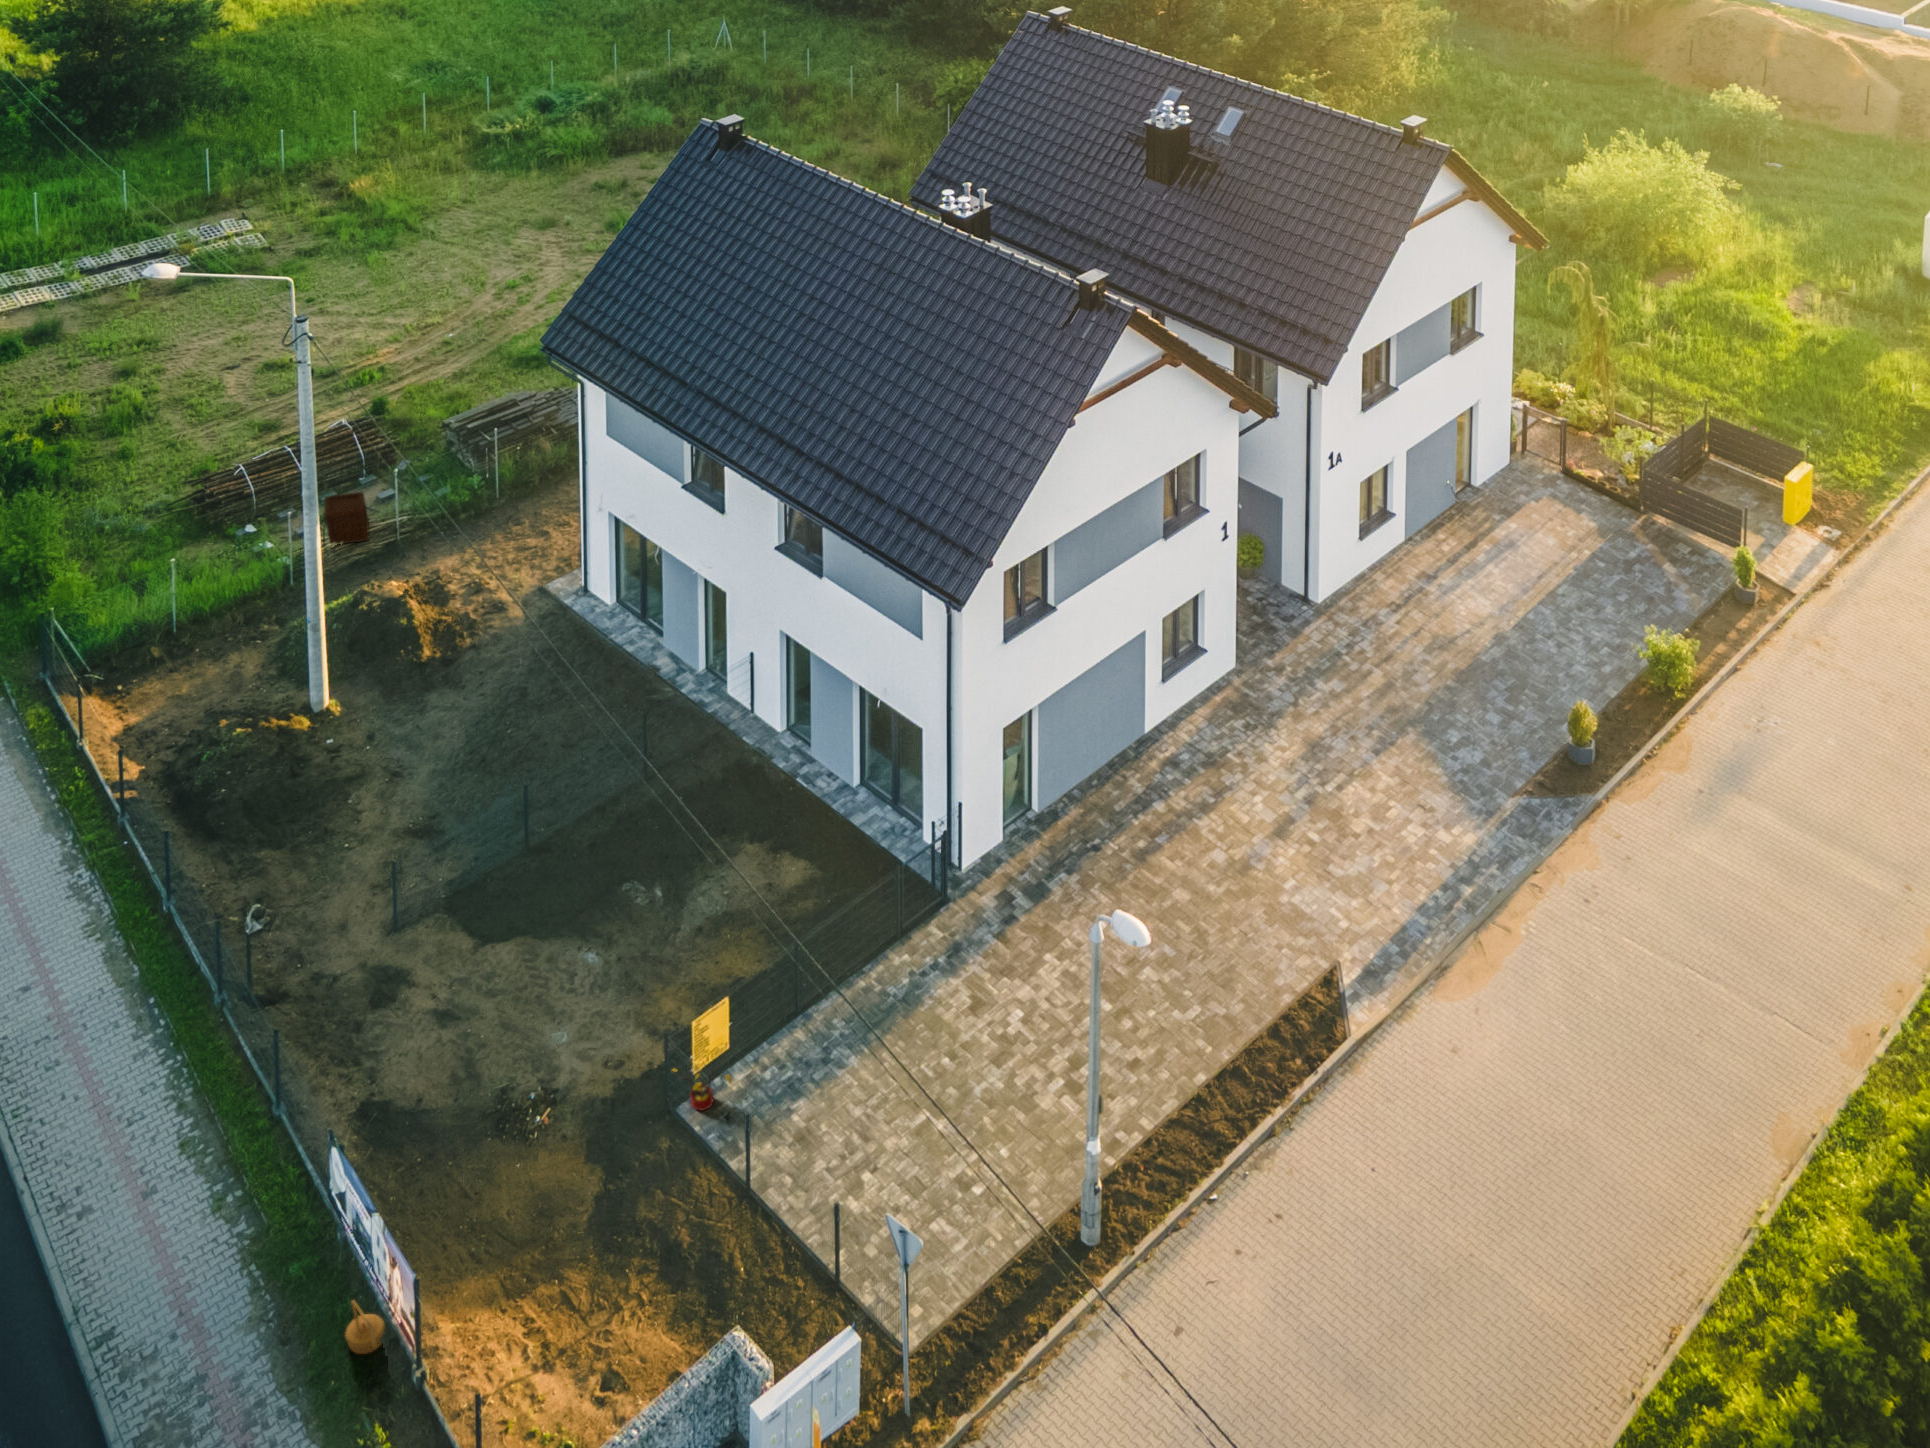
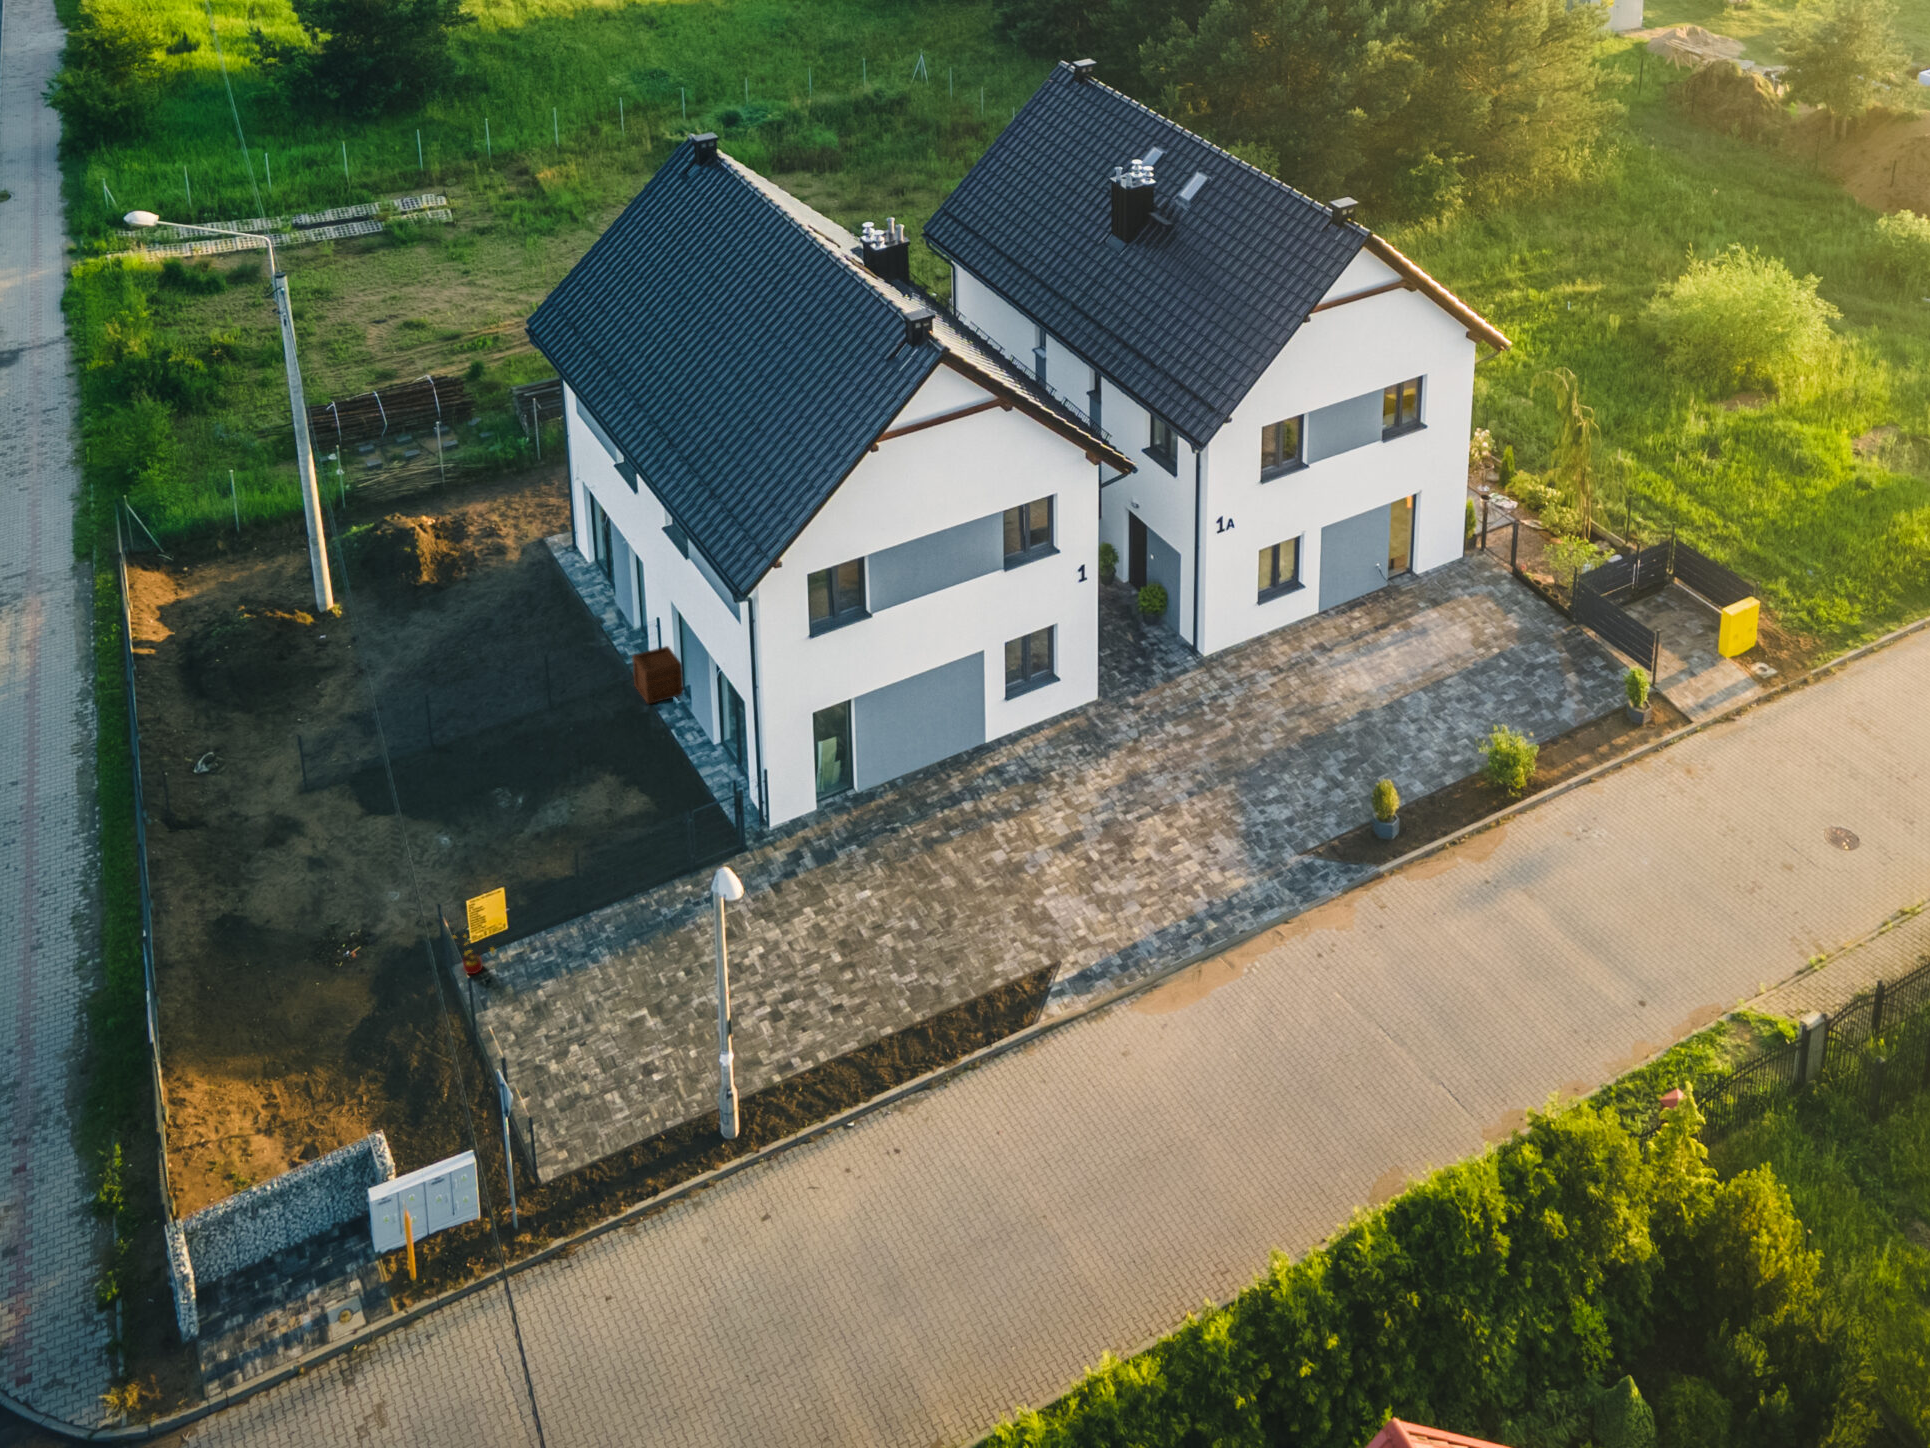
wooden crate: present [324,492,369,544] -> present [632,646,684,704]
woven basket: present [345,1300,385,1354] -> none [127,1053,160,1097]

